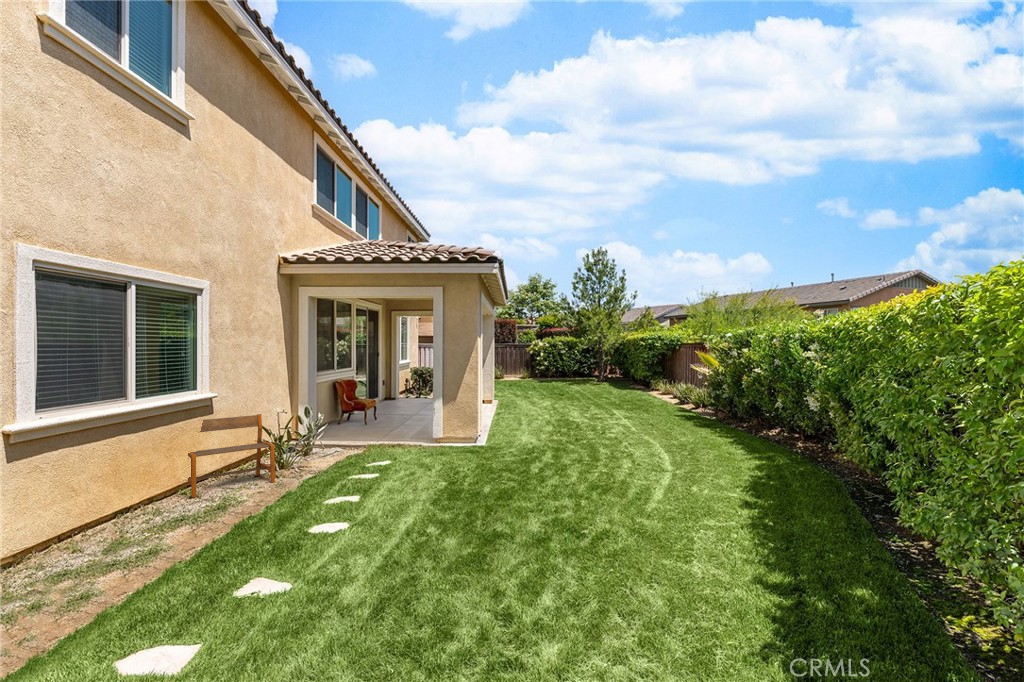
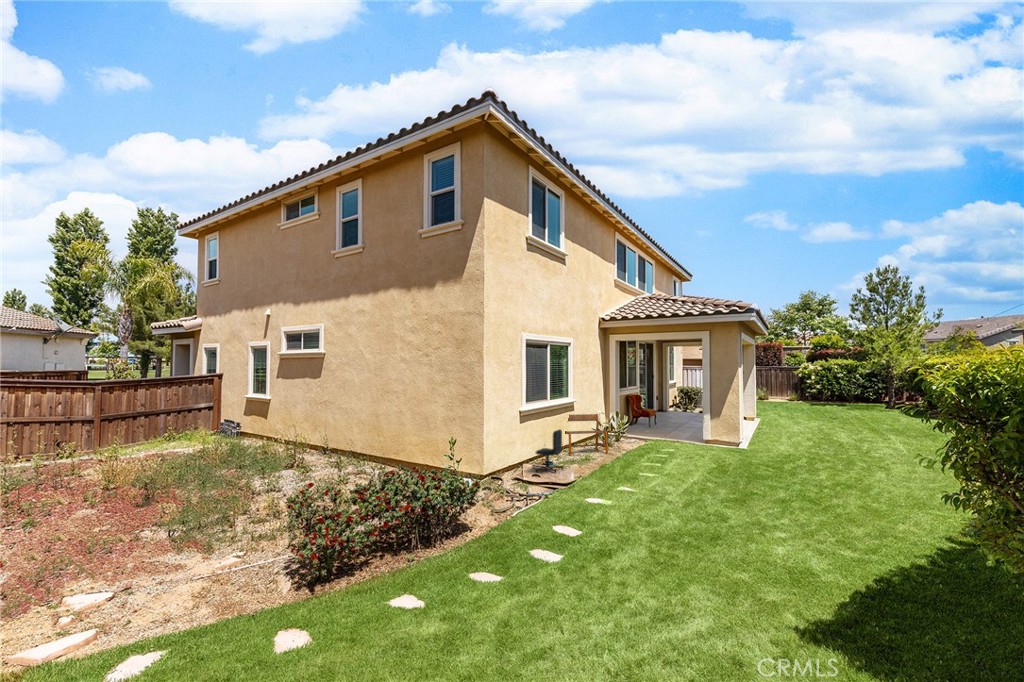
chair: none [54,460,145,569] -> present [533,429,563,473]

